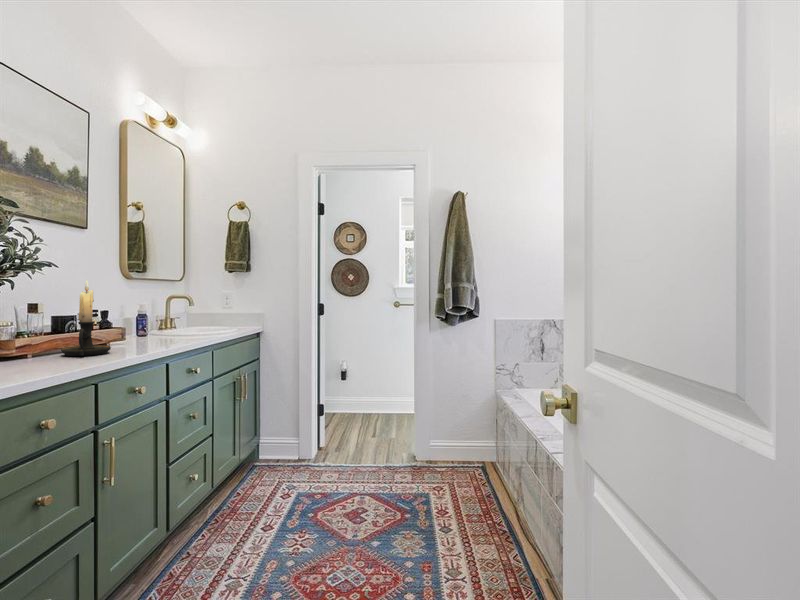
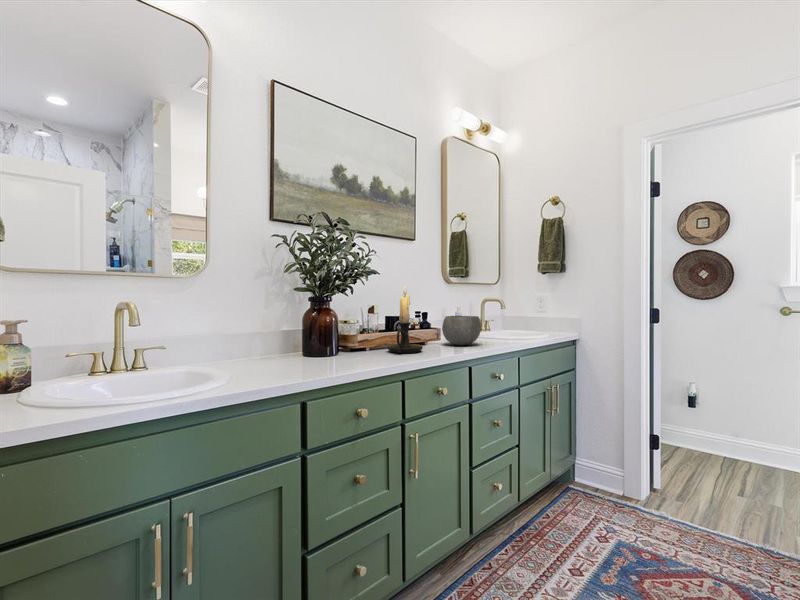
ceramic bowl: none [130,313,176,344] -> present [442,316,481,345]

